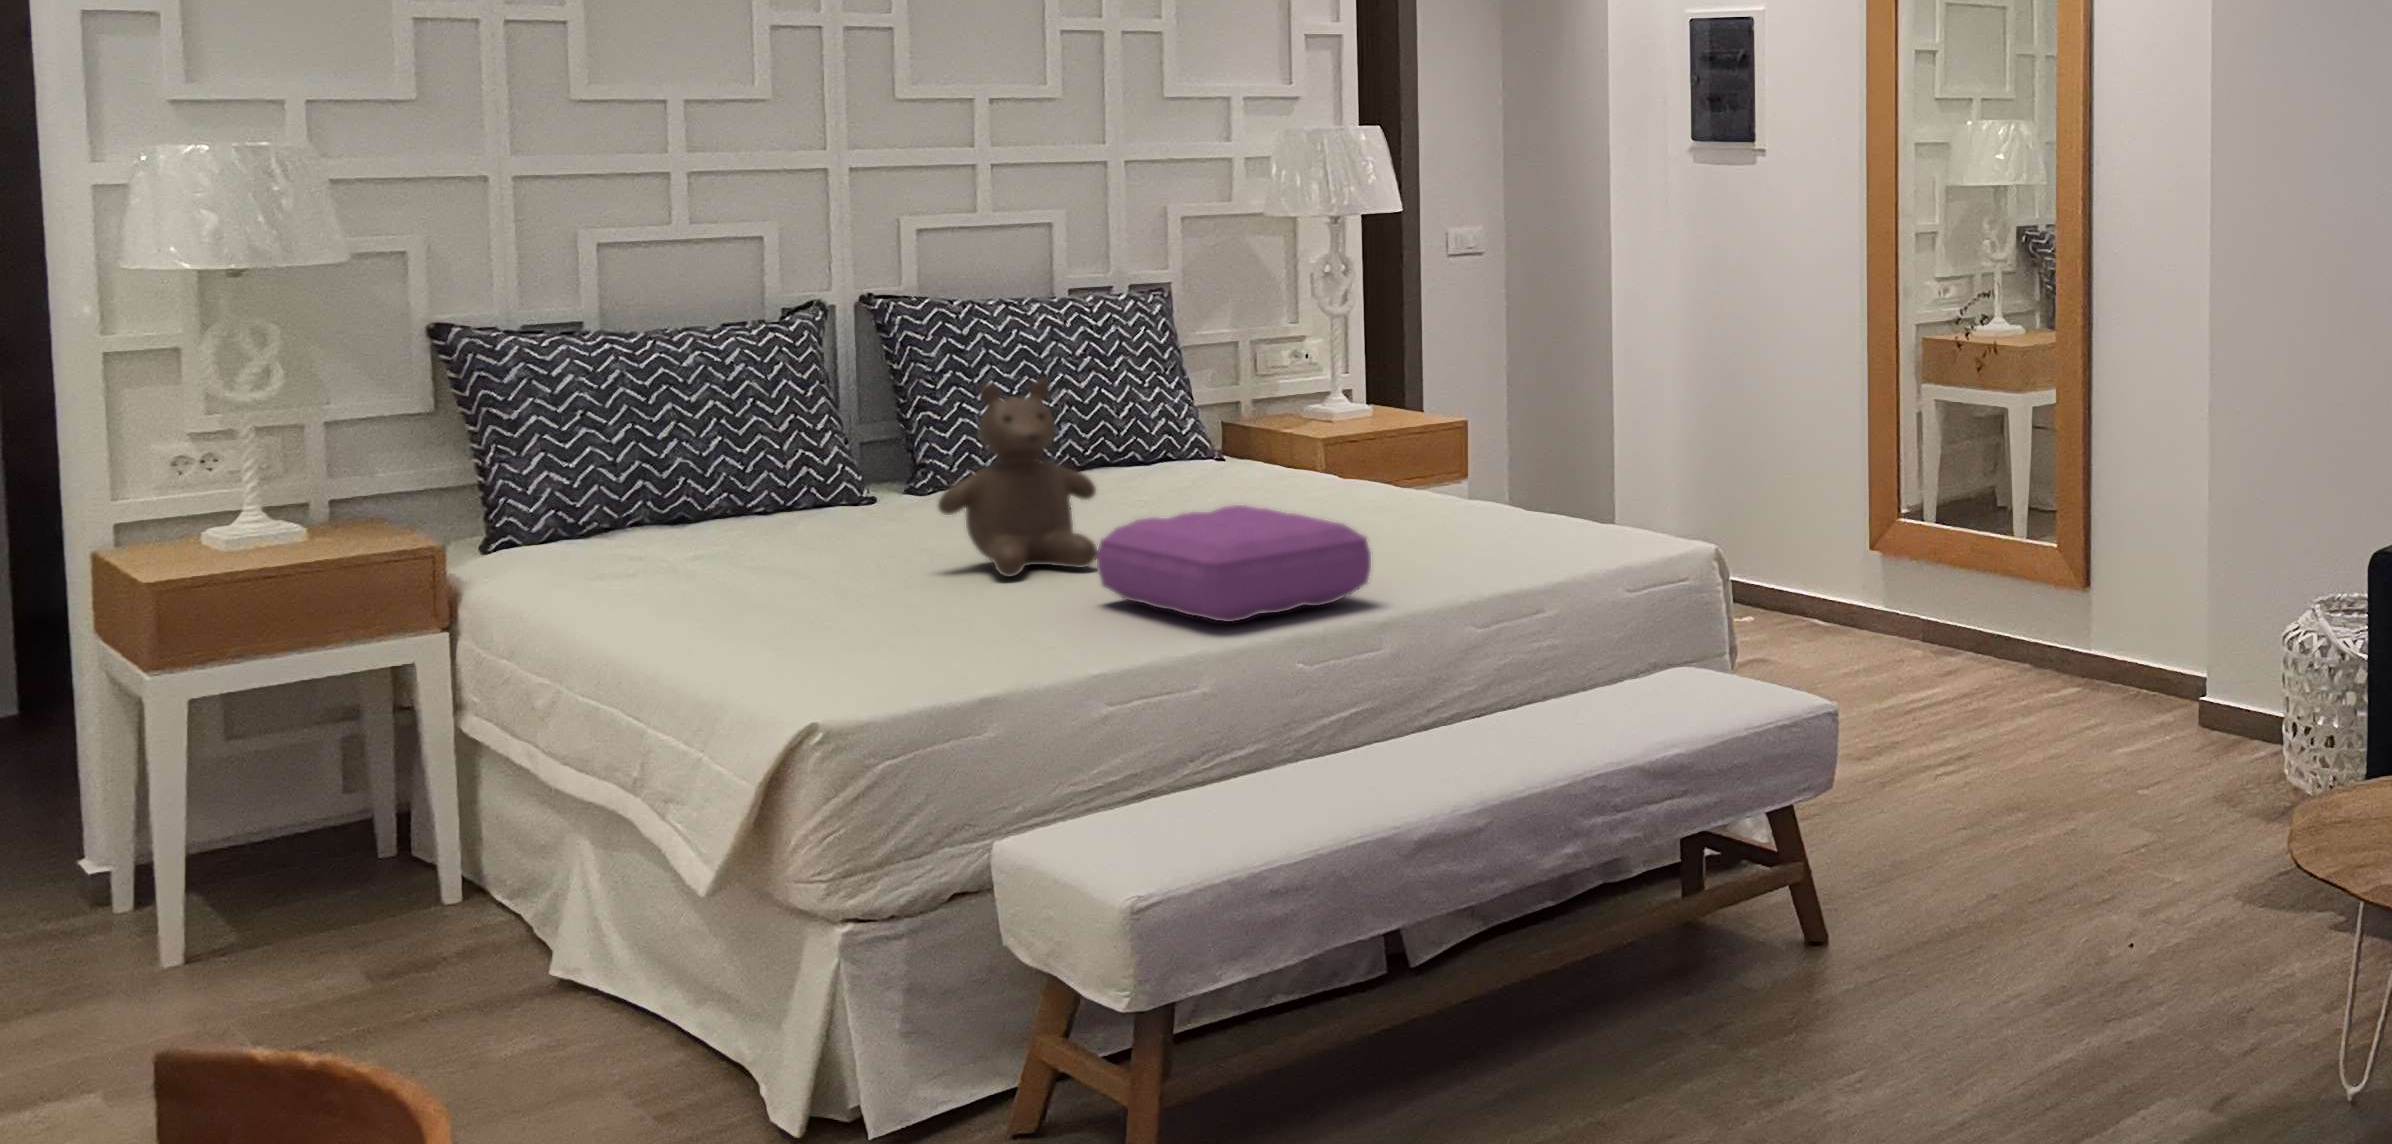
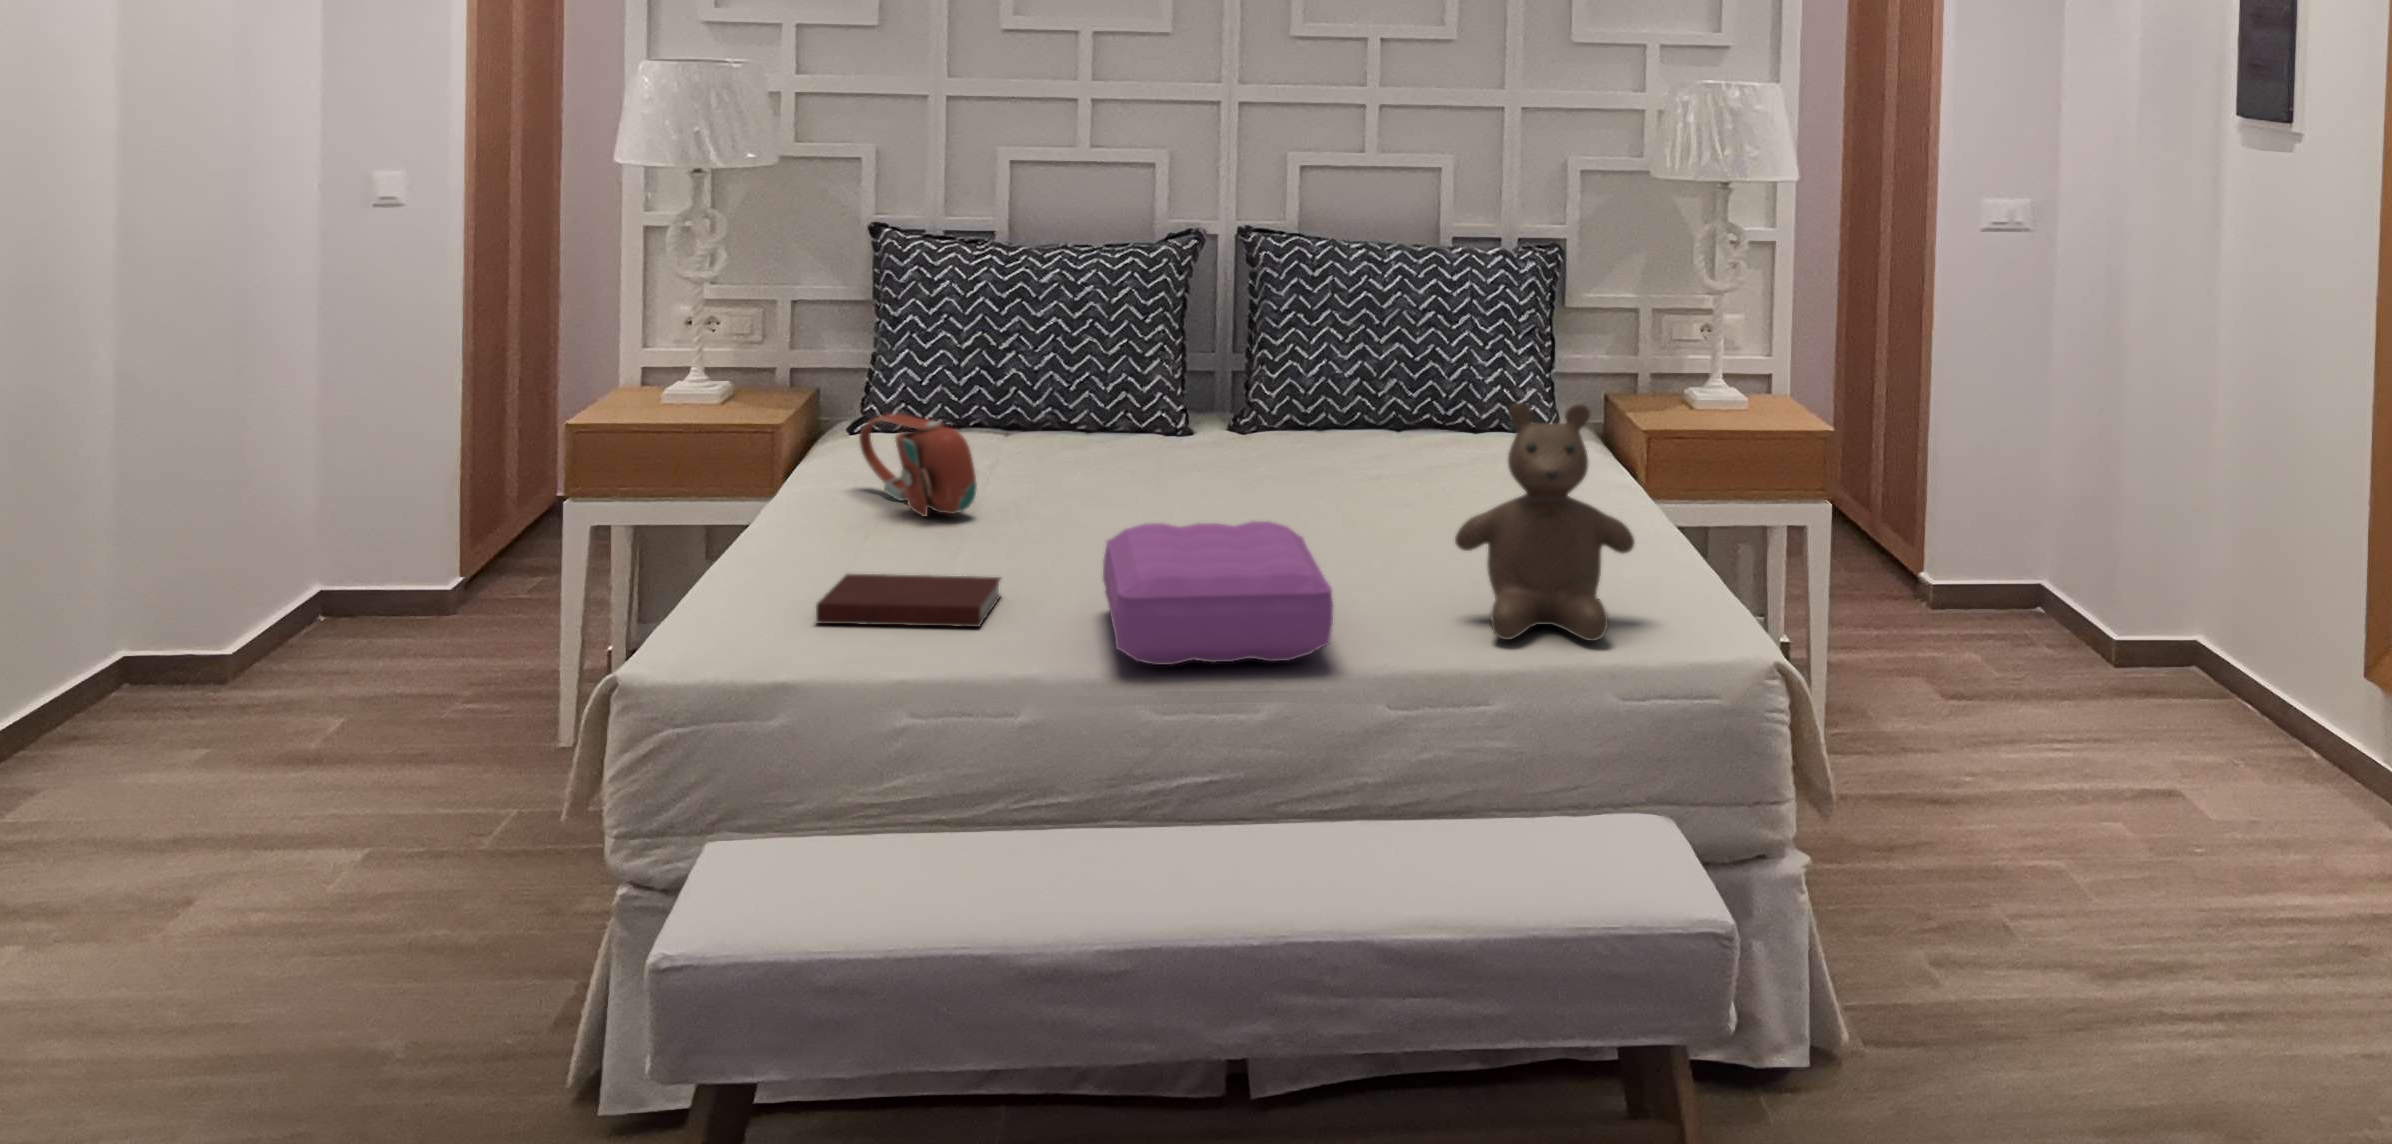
teddy bear: present [938,379,1097,577] -> present [1455,402,1635,641]
handbag: none [632,485,817,580] -> present [859,414,977,516]
notebook: none [824,594,1016,651] -> present [816,574,1001,627]

